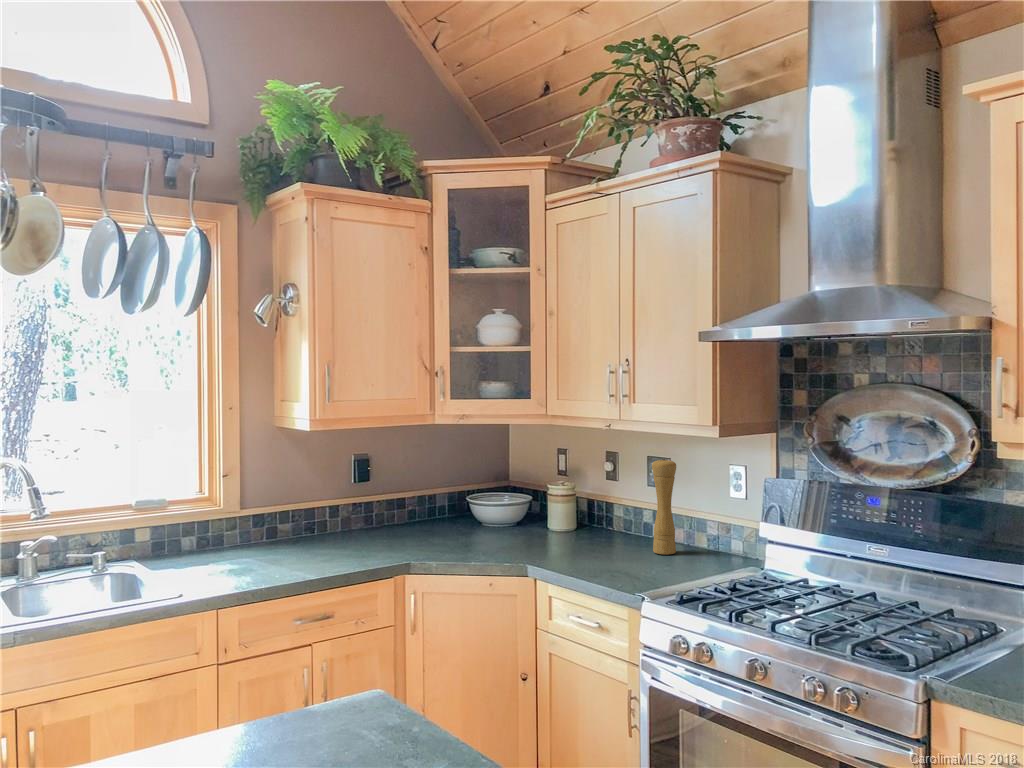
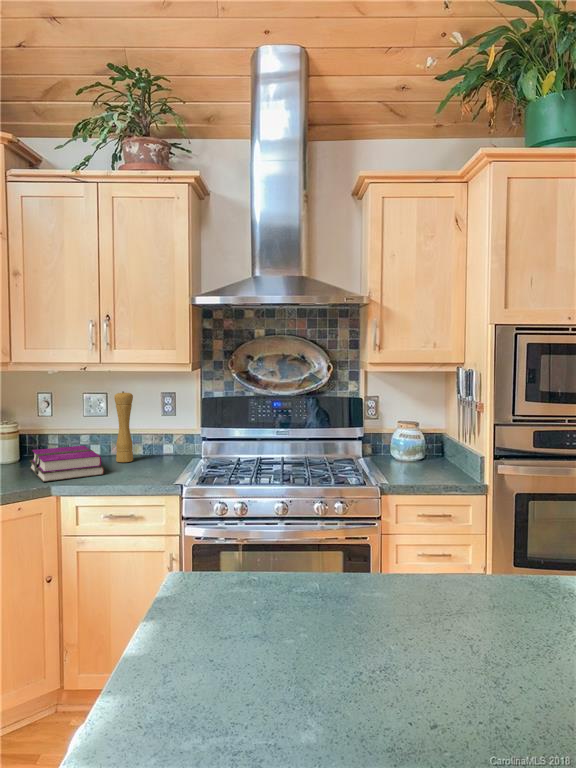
hardback book: none [534,519,626,563] -> present [30,446,104,482]

